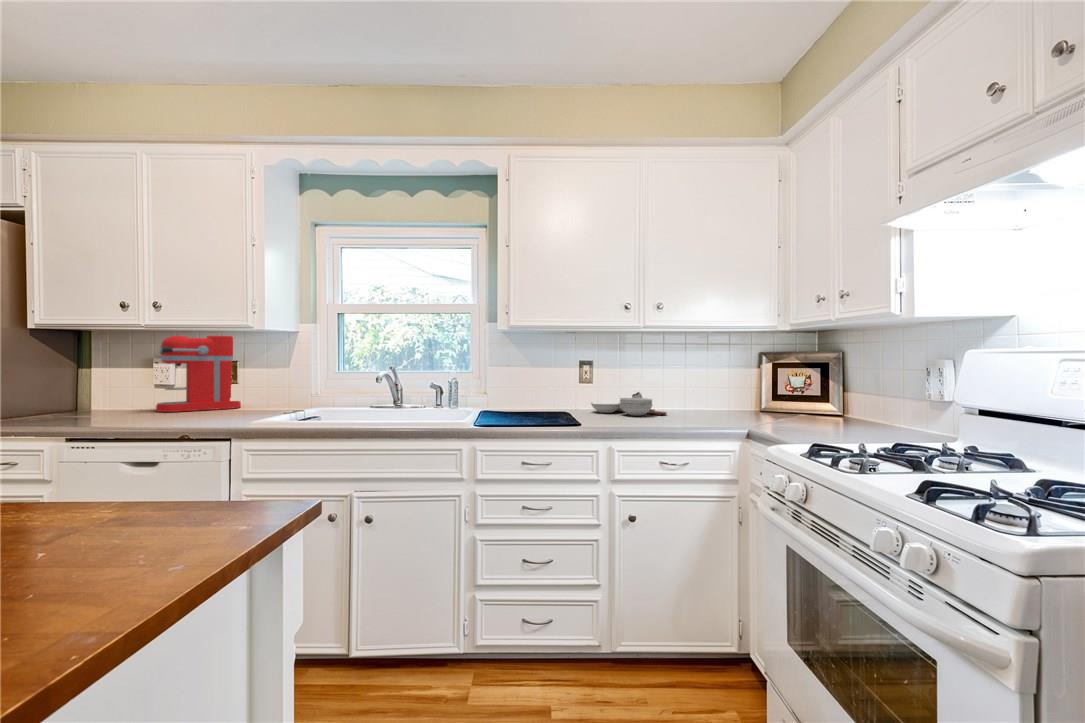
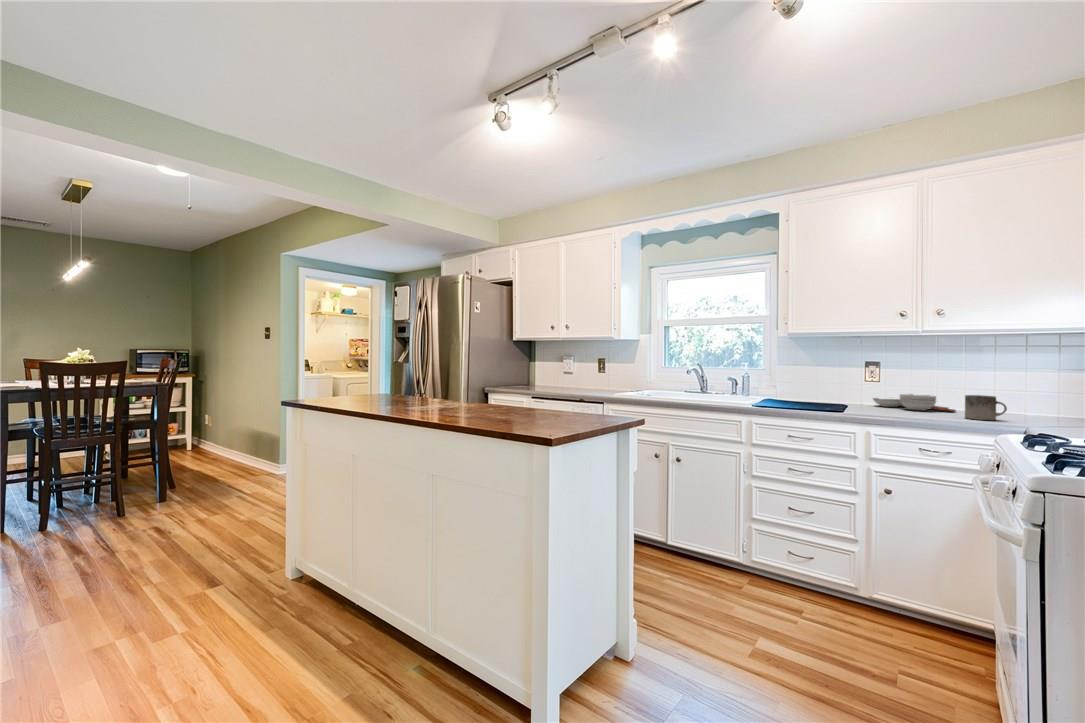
coffee maker: present [156,335,241,412] -> none [565,343,609,388]
mug: none [688,397,723,424] -> present [965,395,1007,420]

